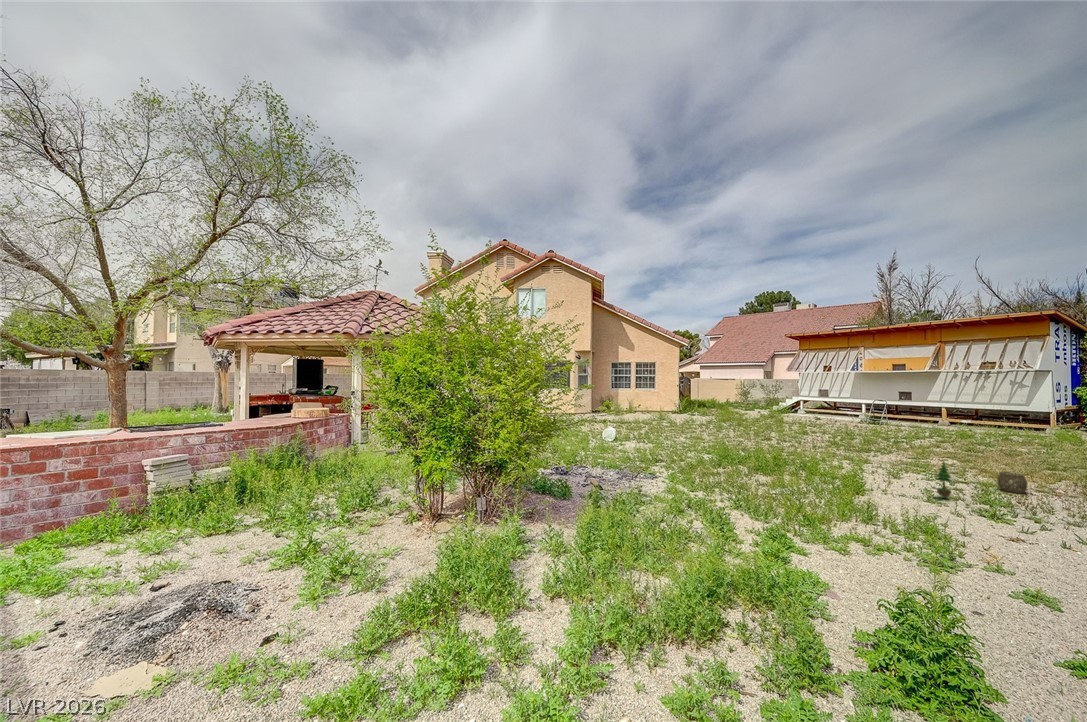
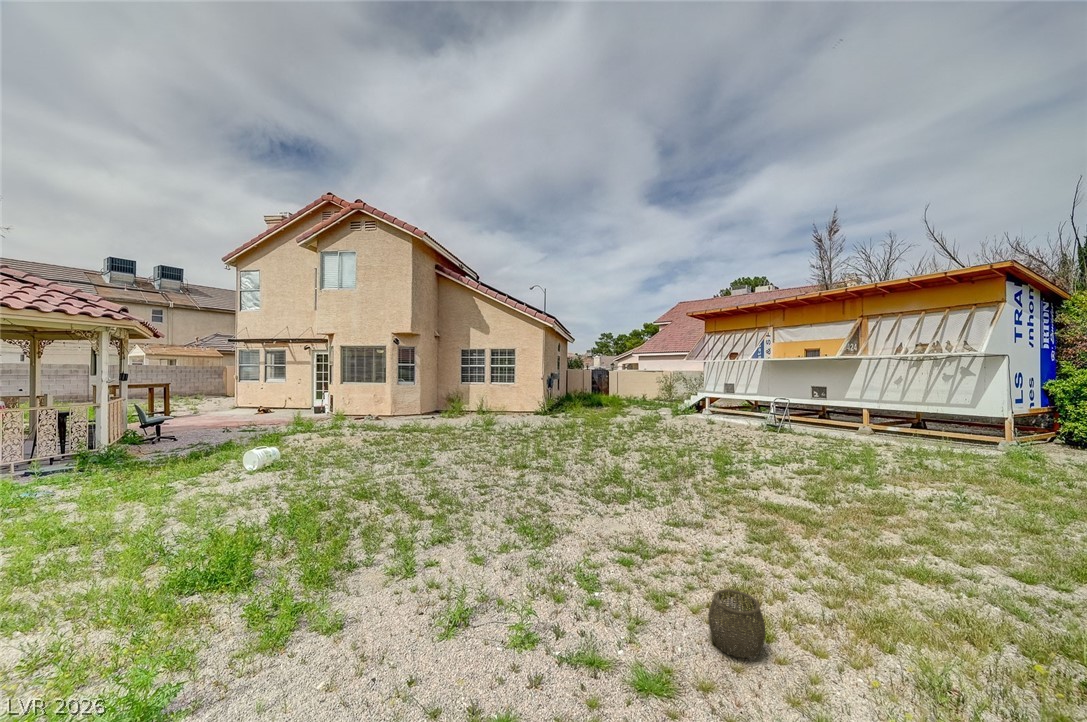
potted tree: present [936,462,952,498] -> none [468,588,506,697]

